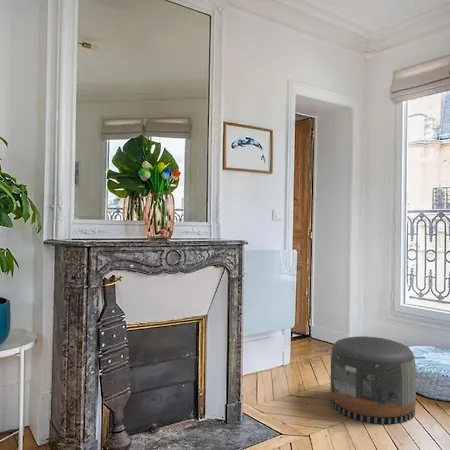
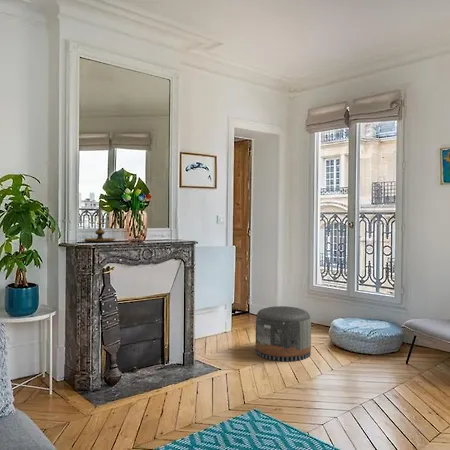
candle holder: none [83,188,129,238] -> present [84,207,115,242]

